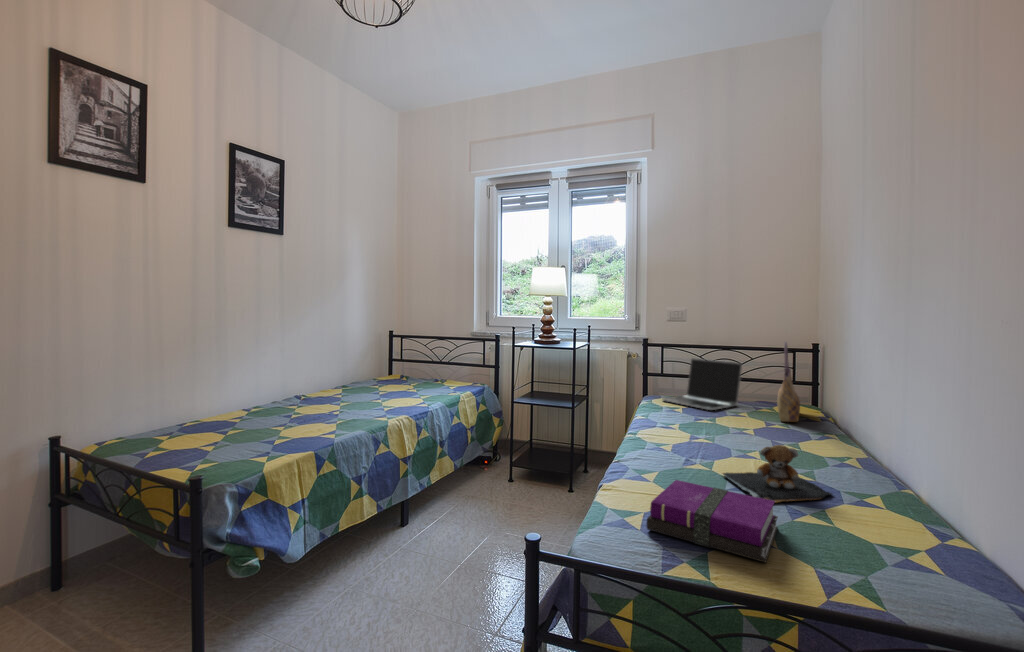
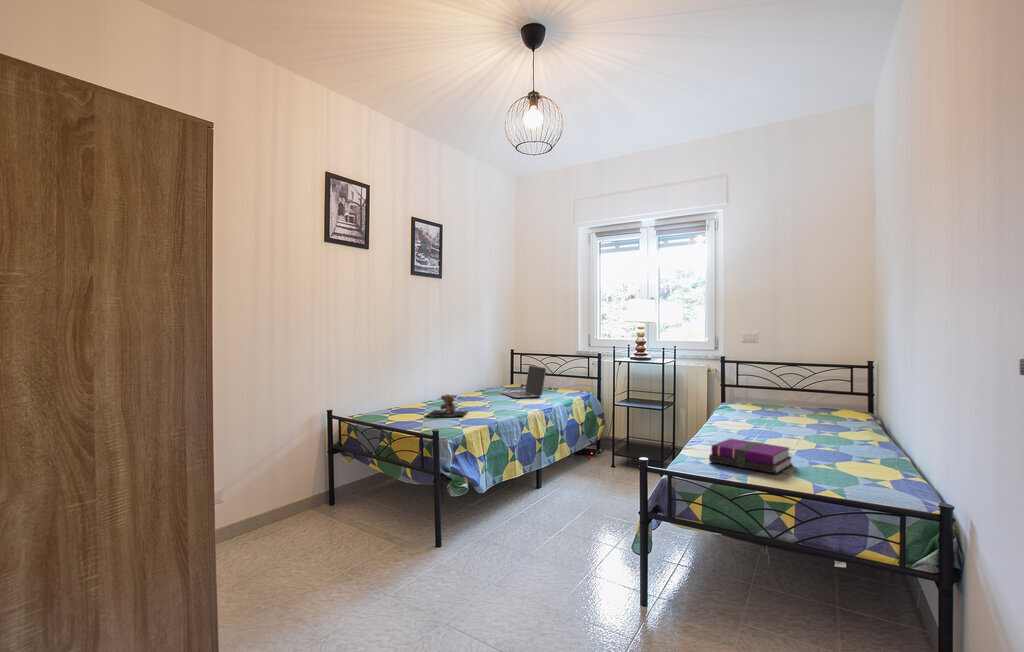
tote bag: present [777,342,800,422] -> none [829,357,851,420]
laptop: present [662,359,742,410] -> present [501,366,546,398]
teddy bear: present [723,445,832,502] -> present [427,395,468,417]

